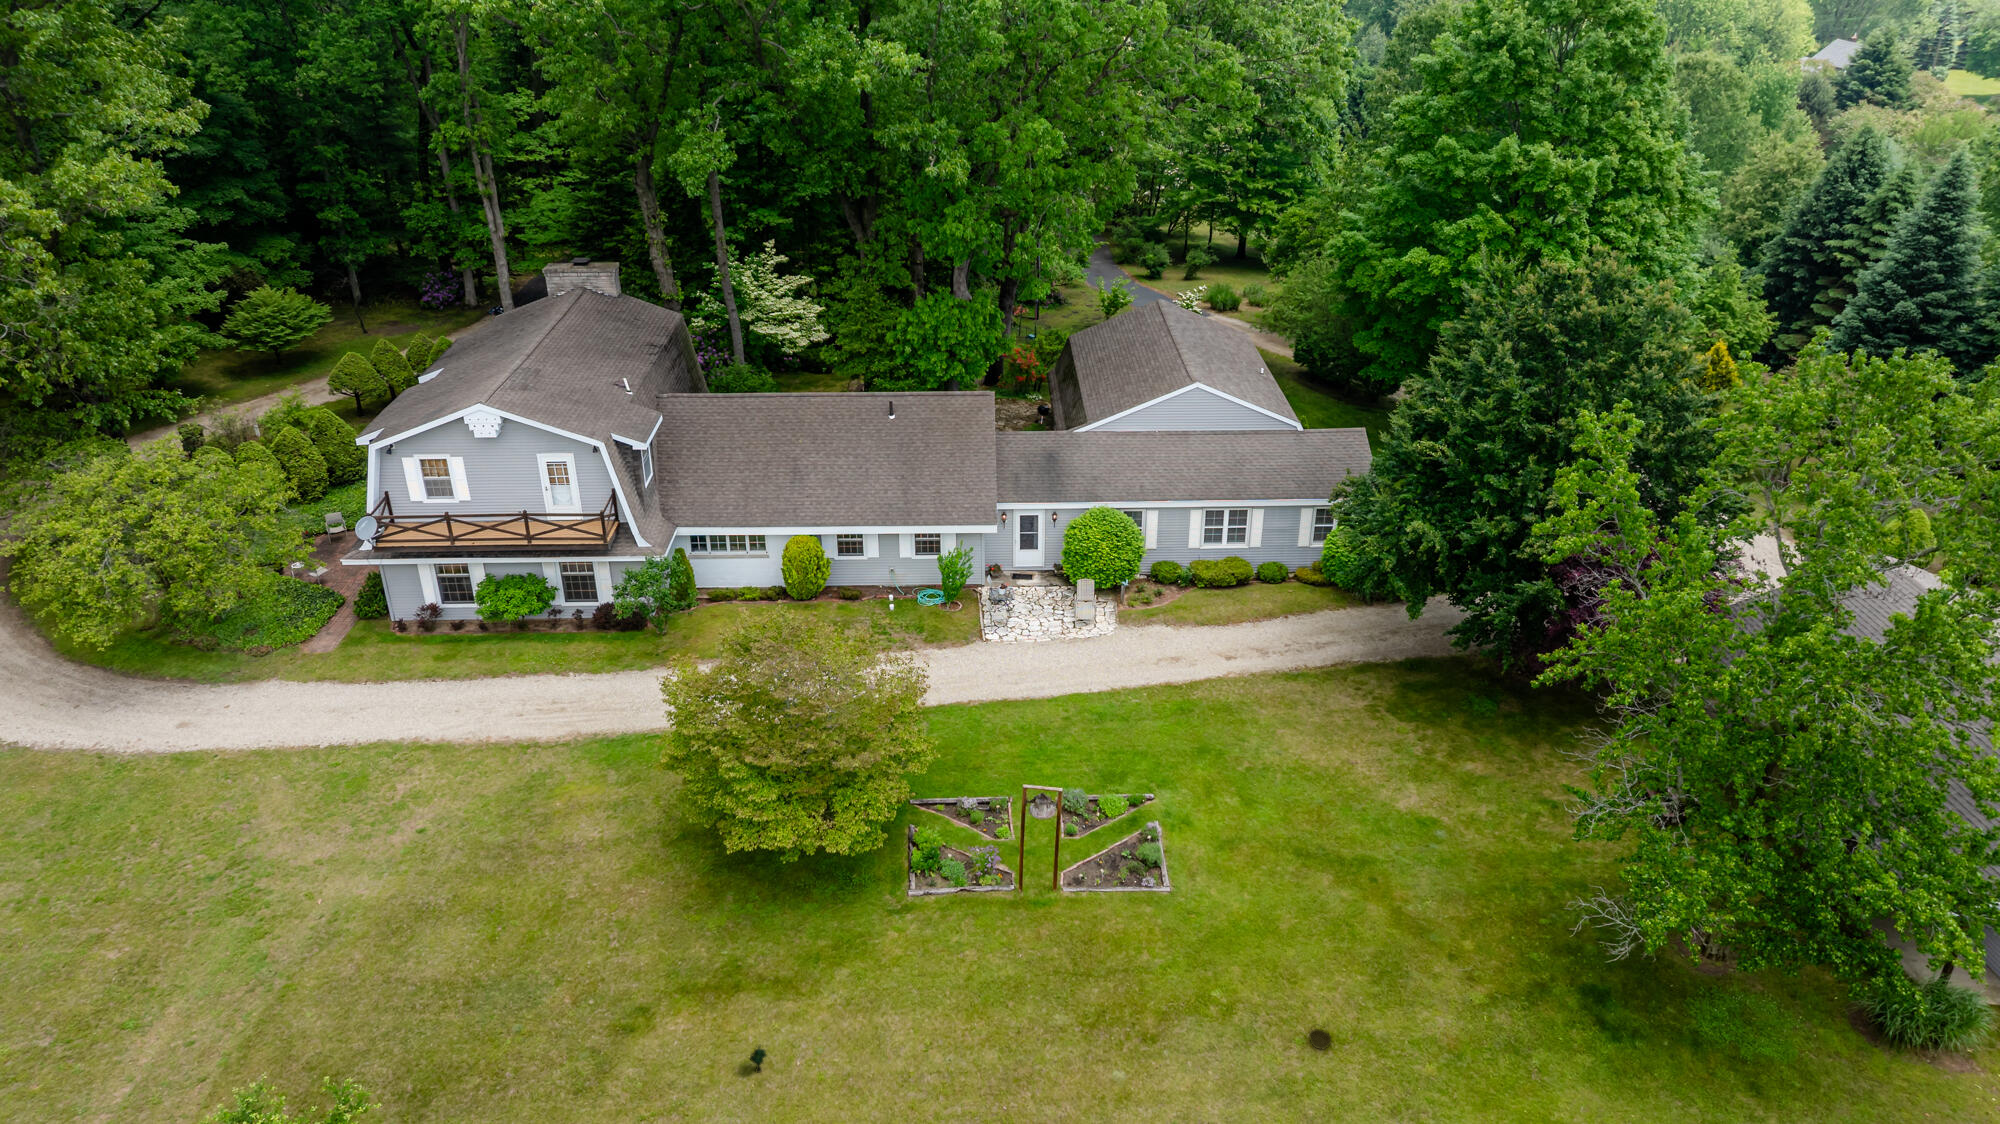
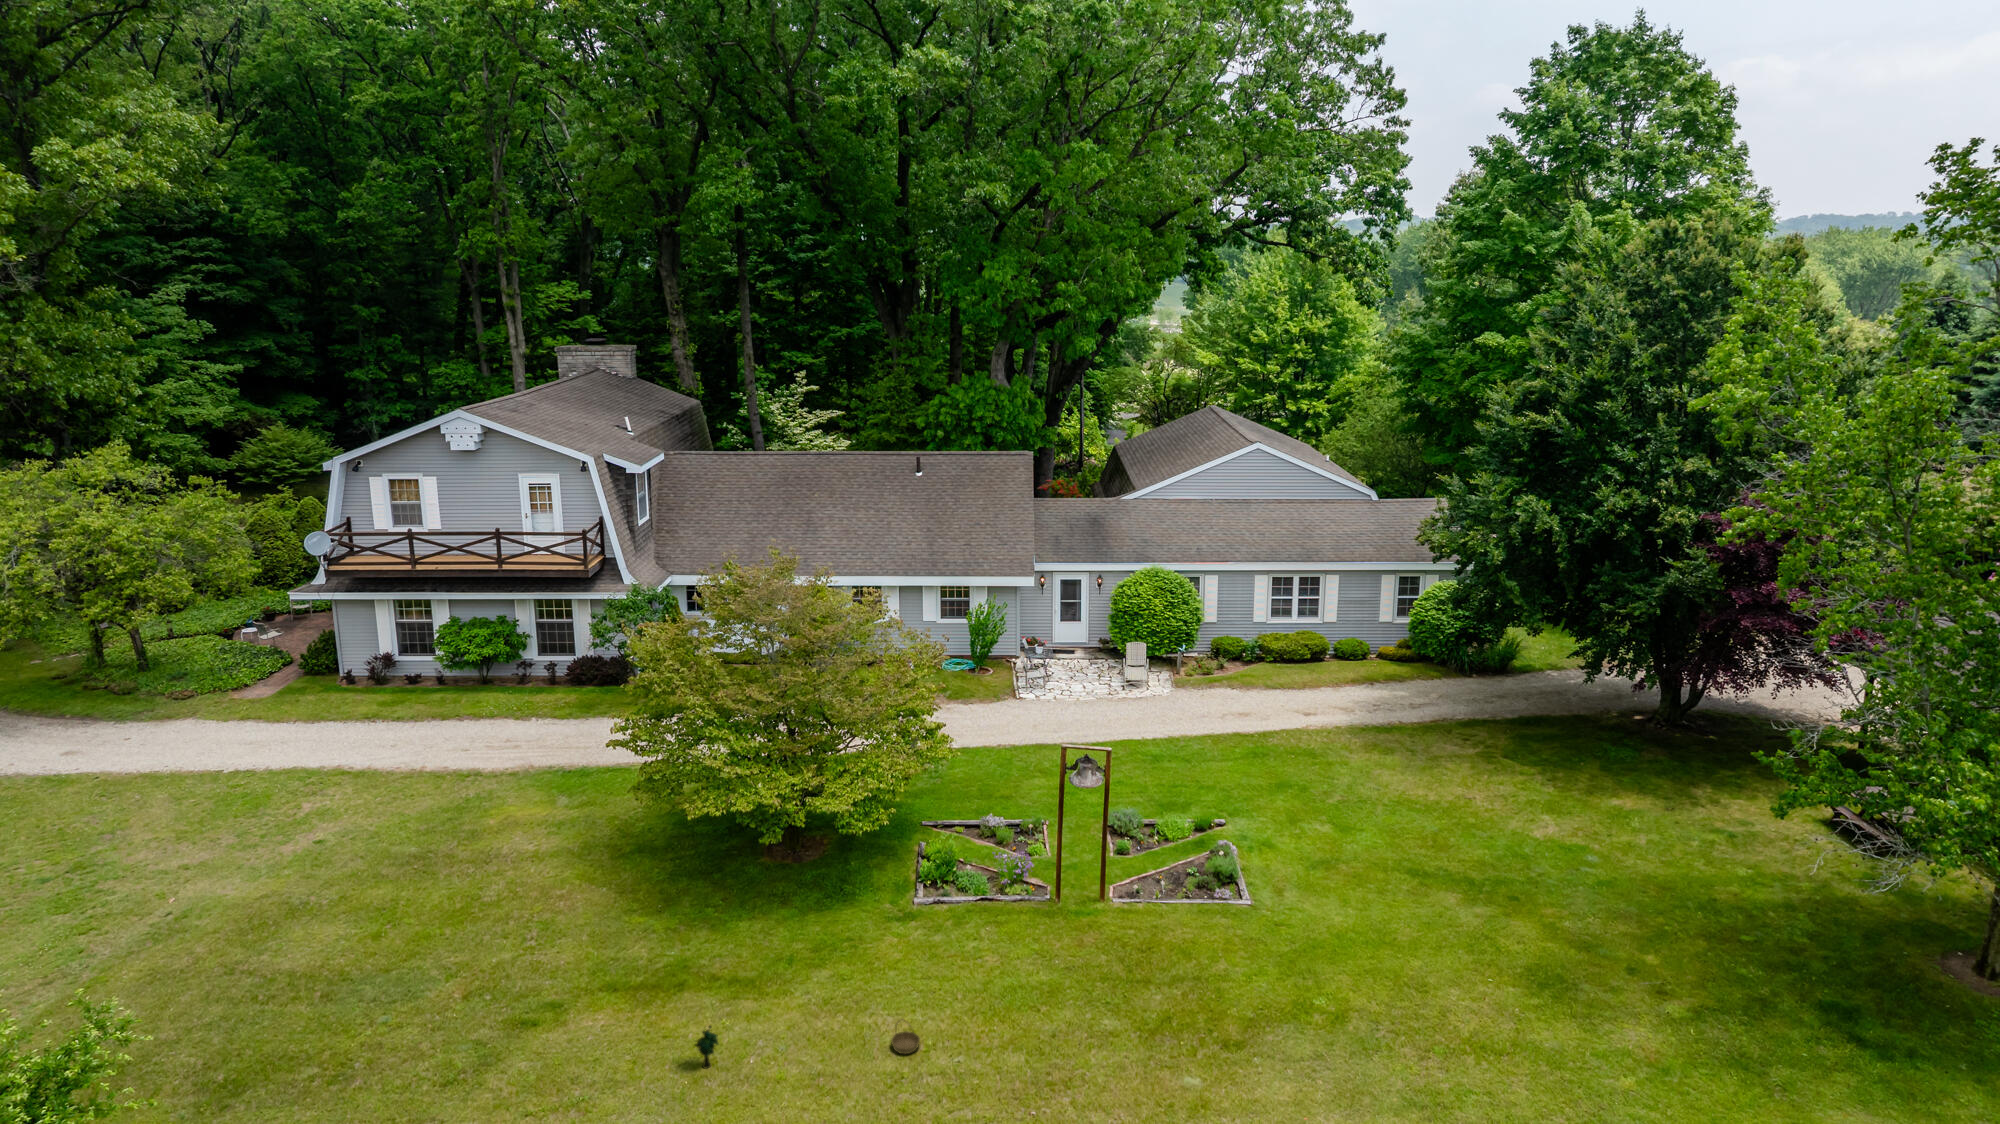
basket: present [1309,1027,1331,1049] -> present [891,1019,920,1054]

